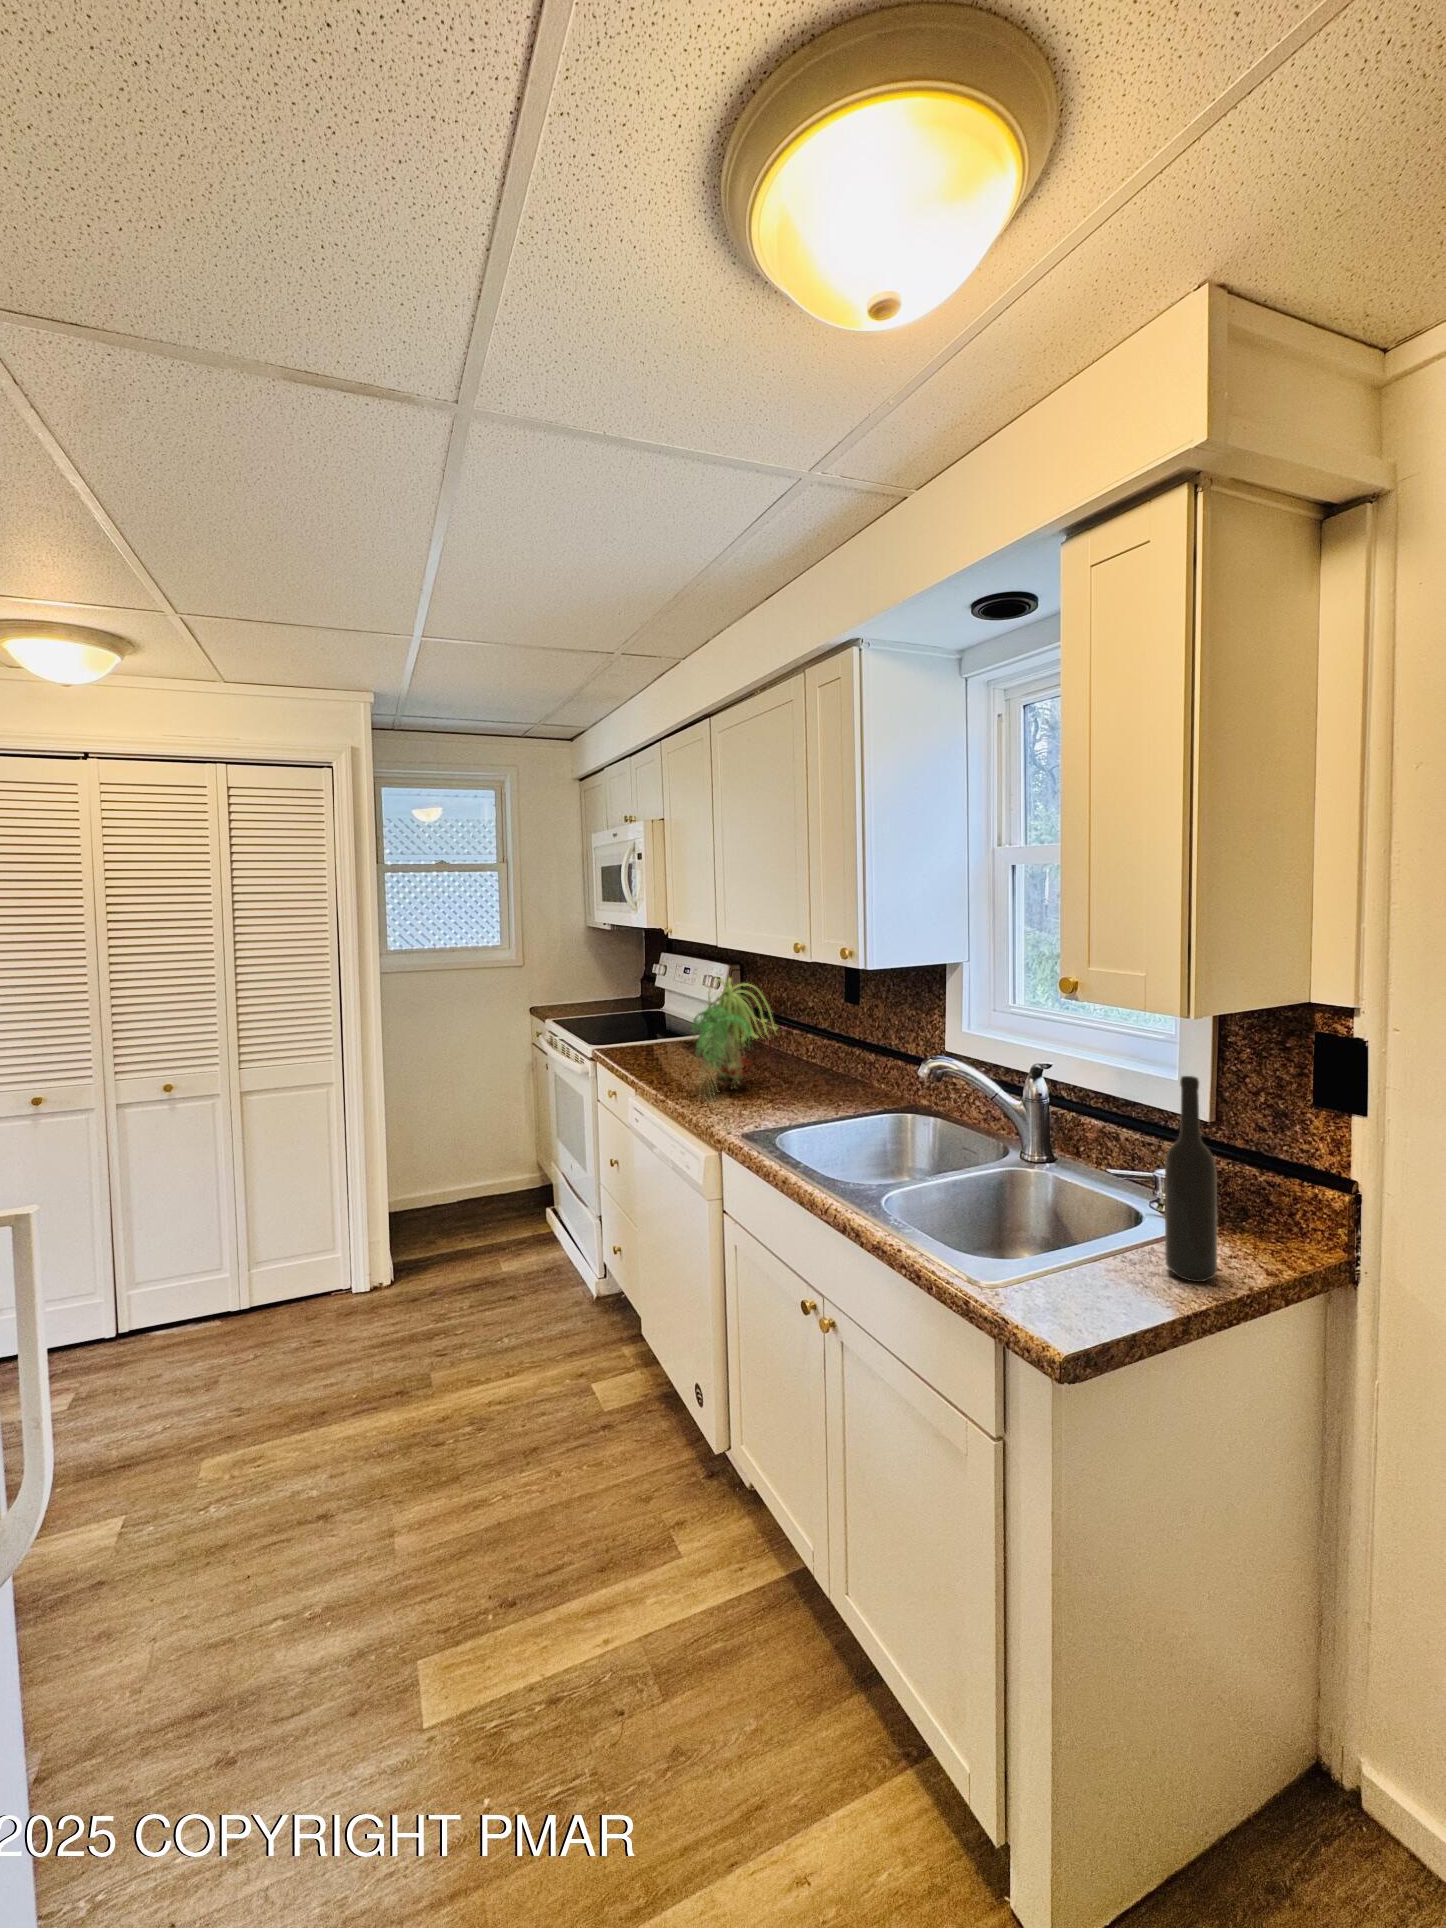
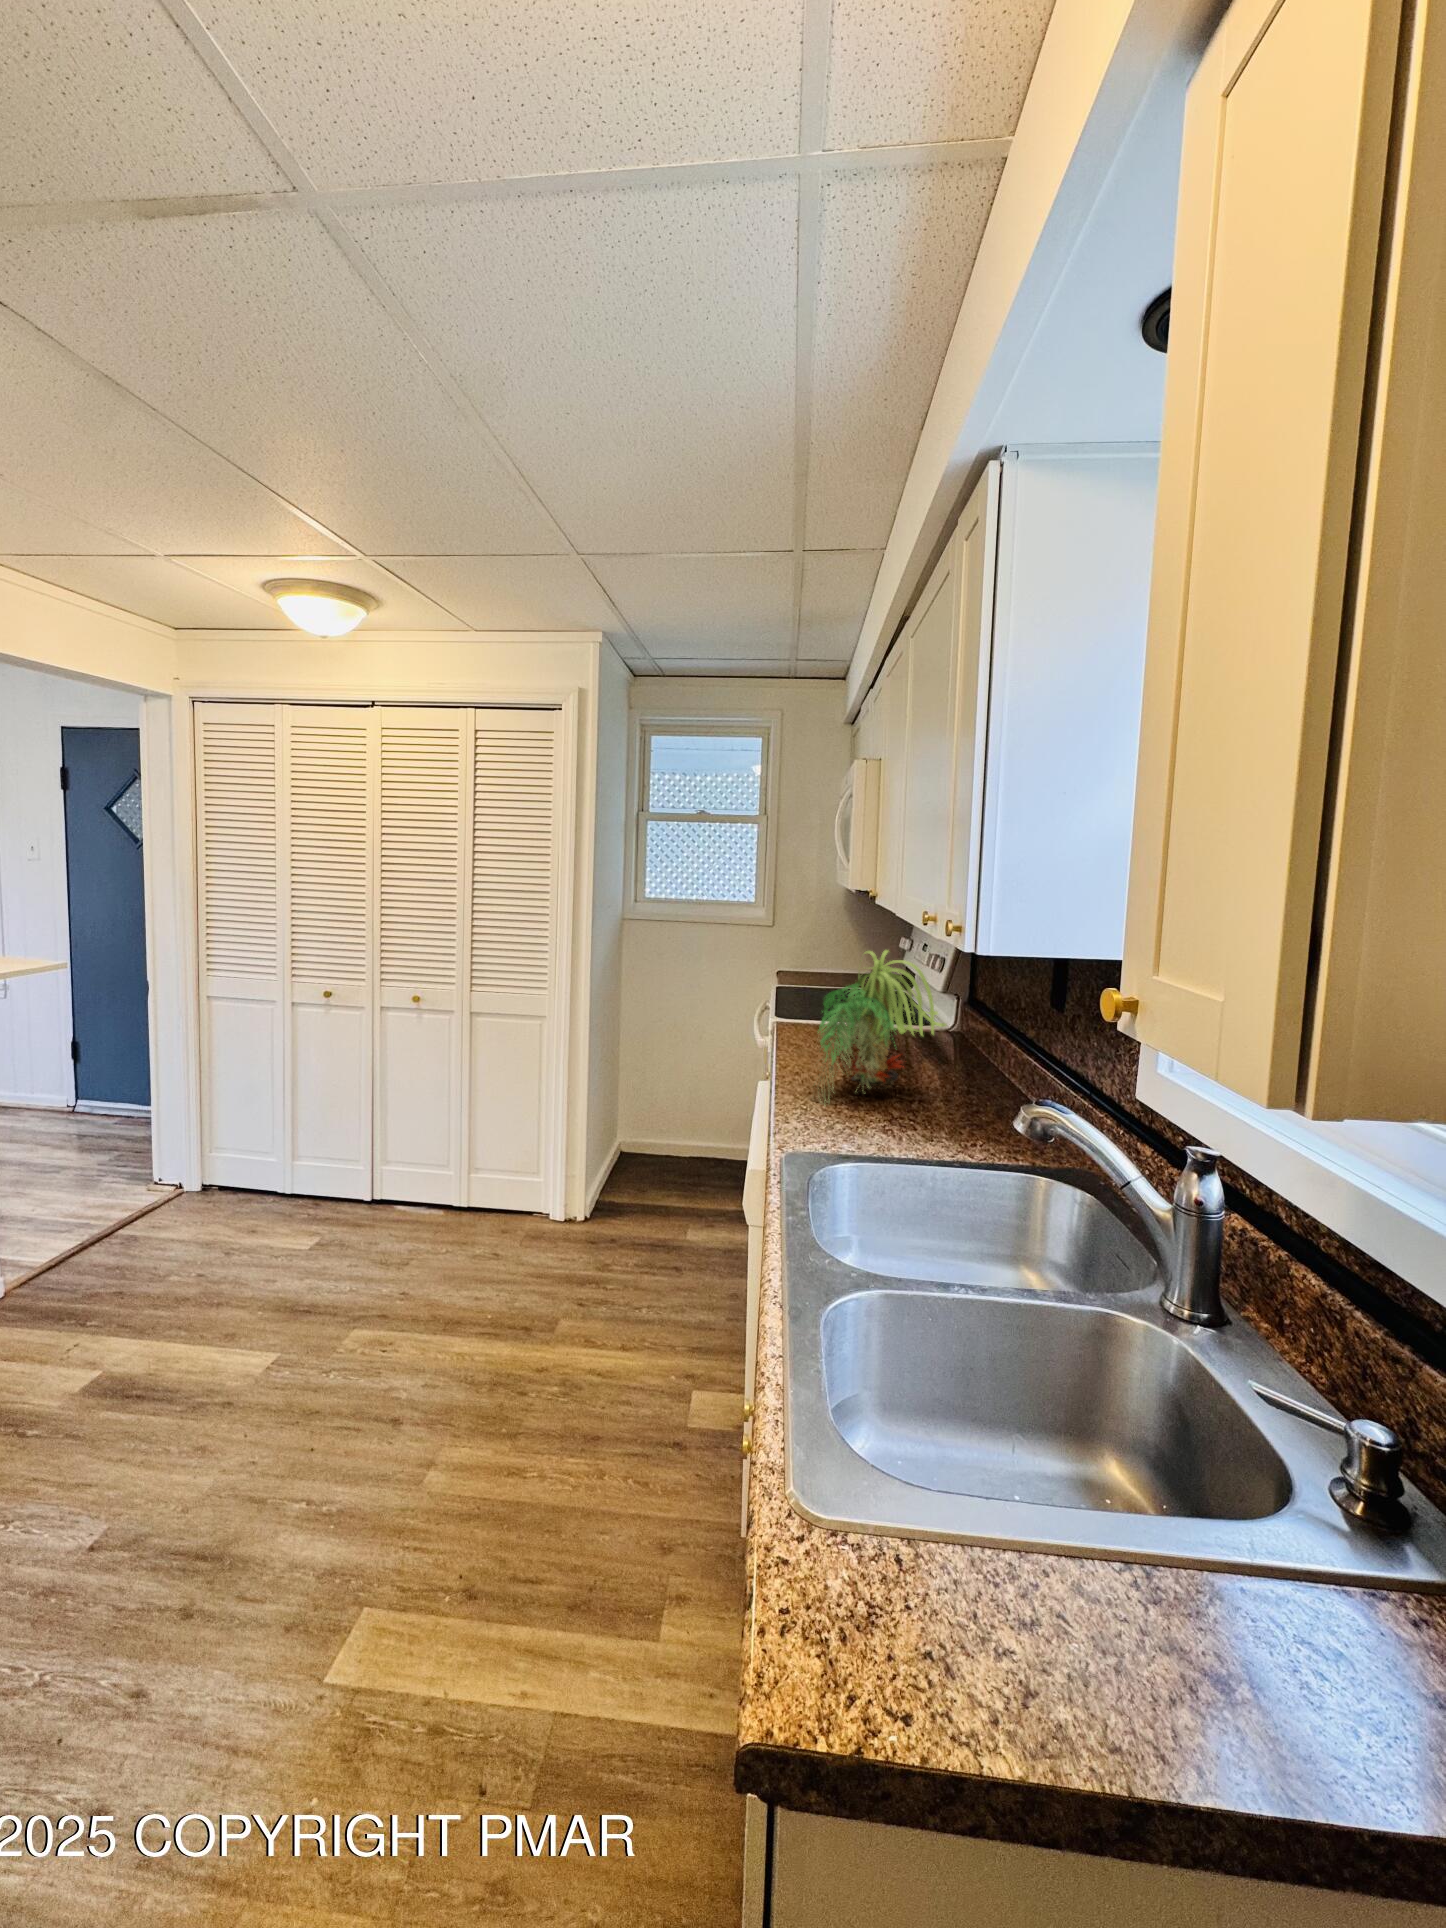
bottle: present [1165,1076,1217,1282] -> none [1176,1246,1313,1720]

